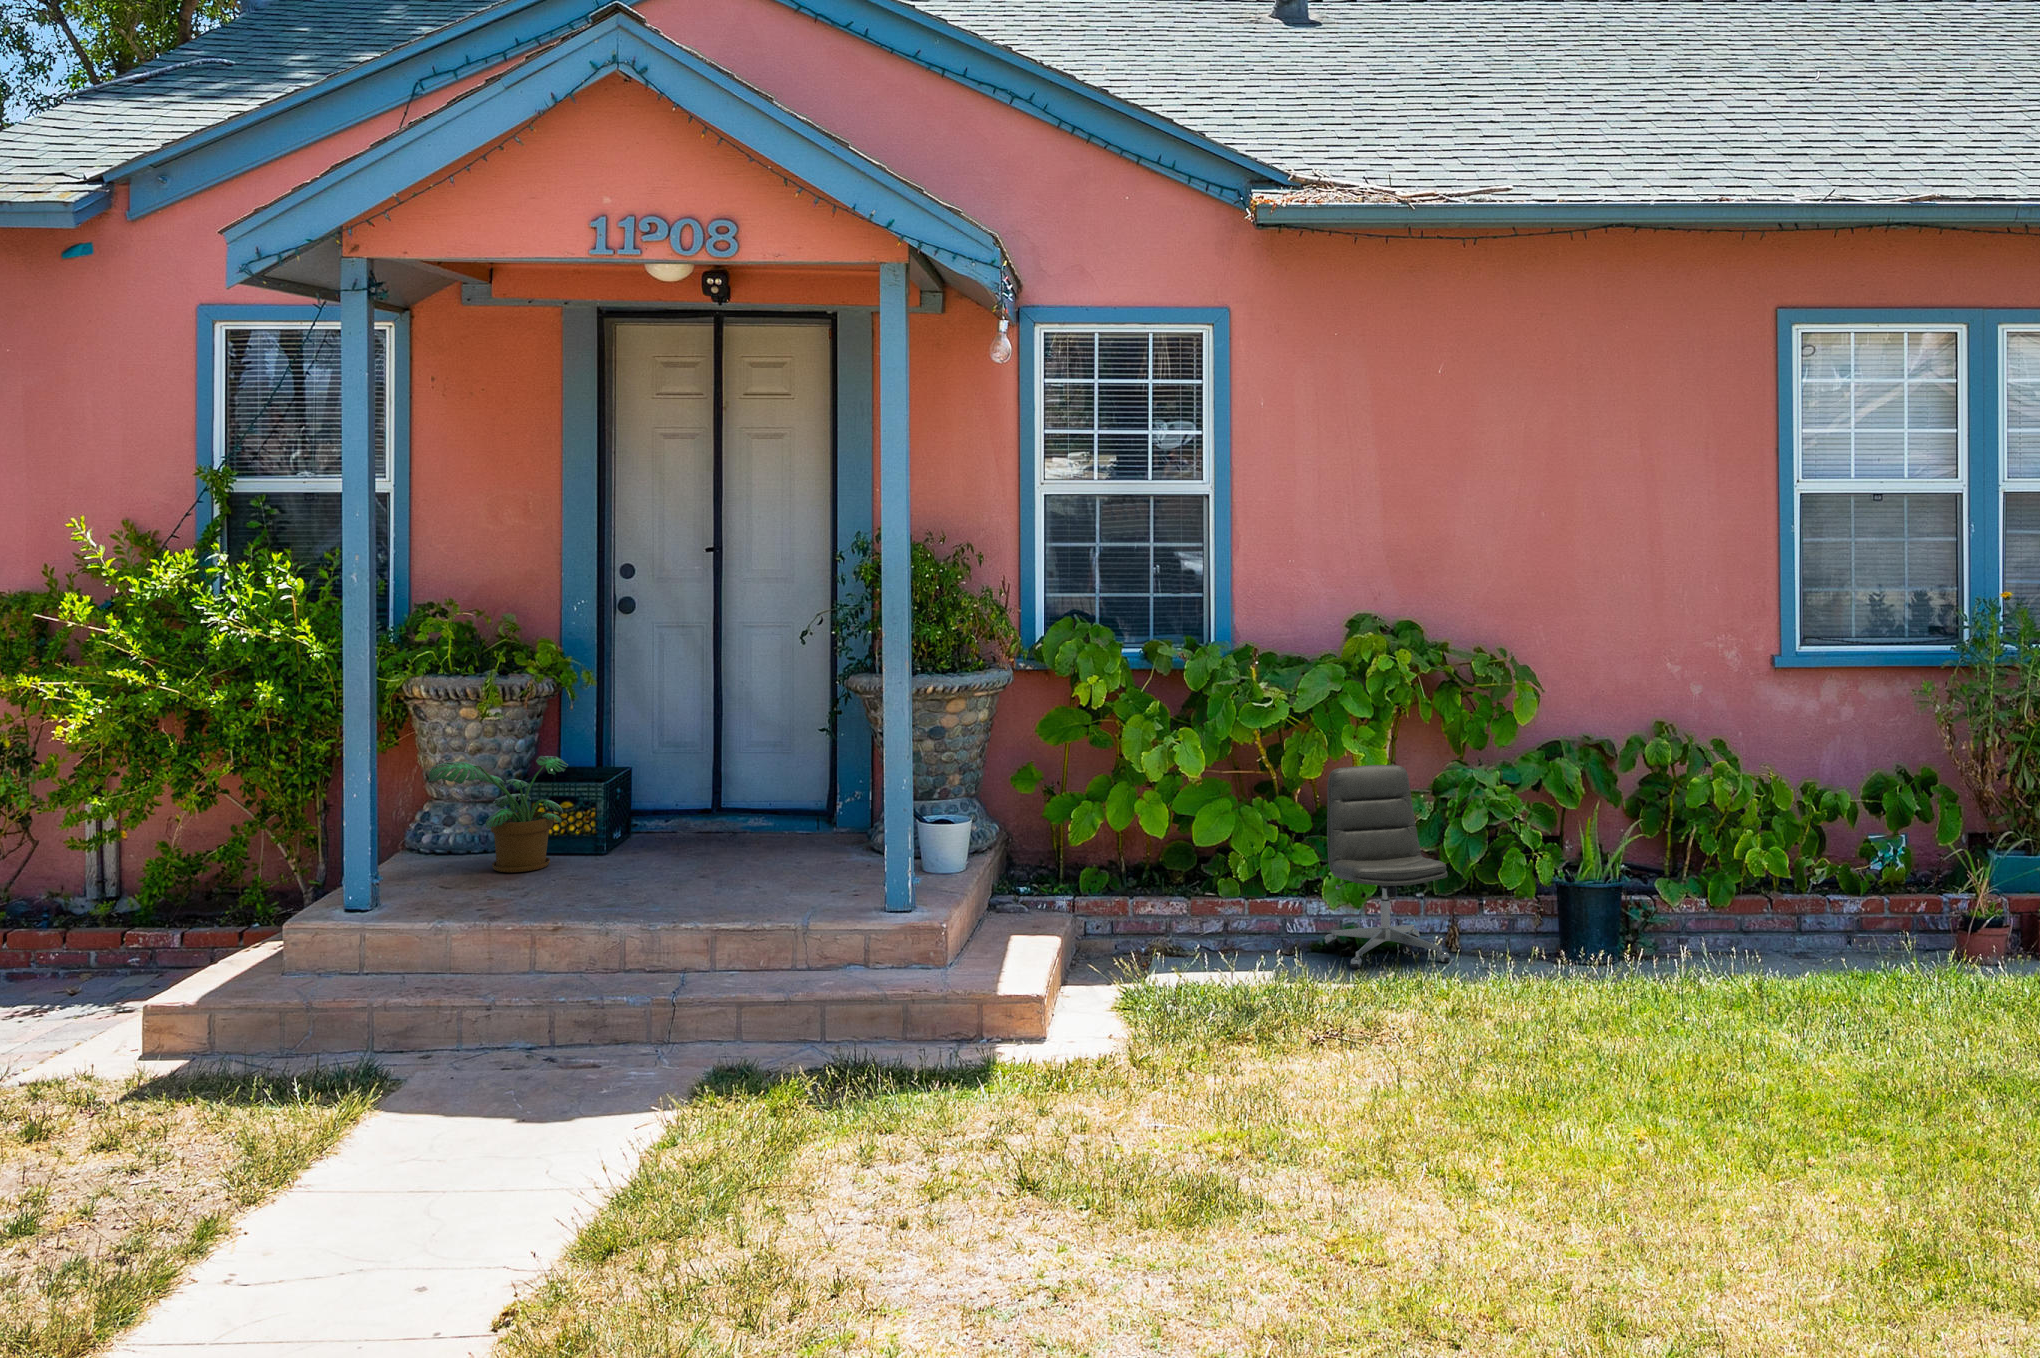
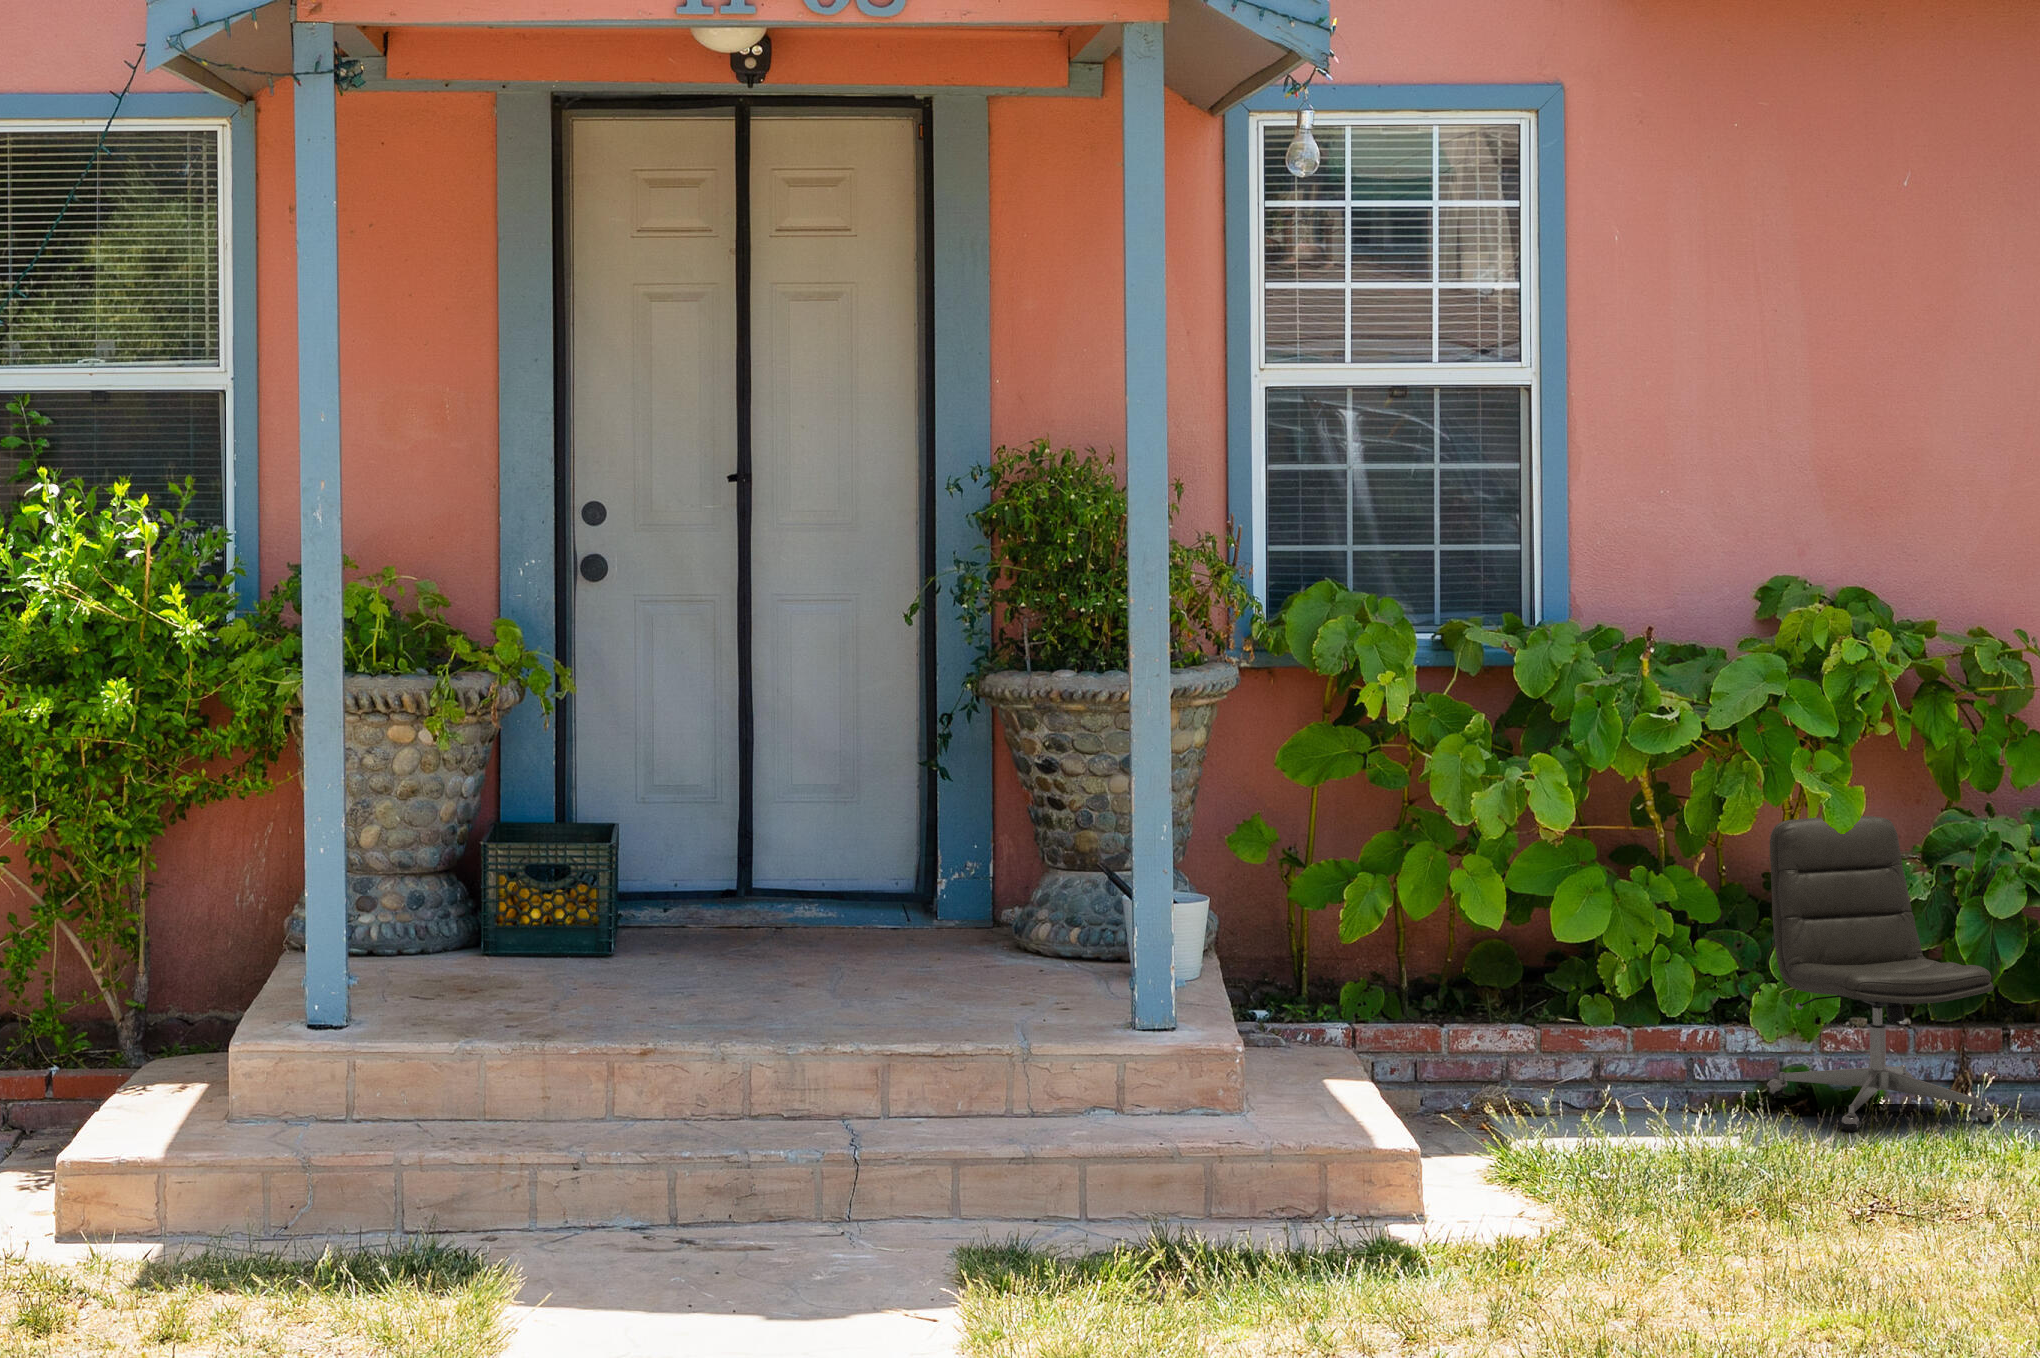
potted plant: present [428,756,568,872] -> none [388,798,574,976]

